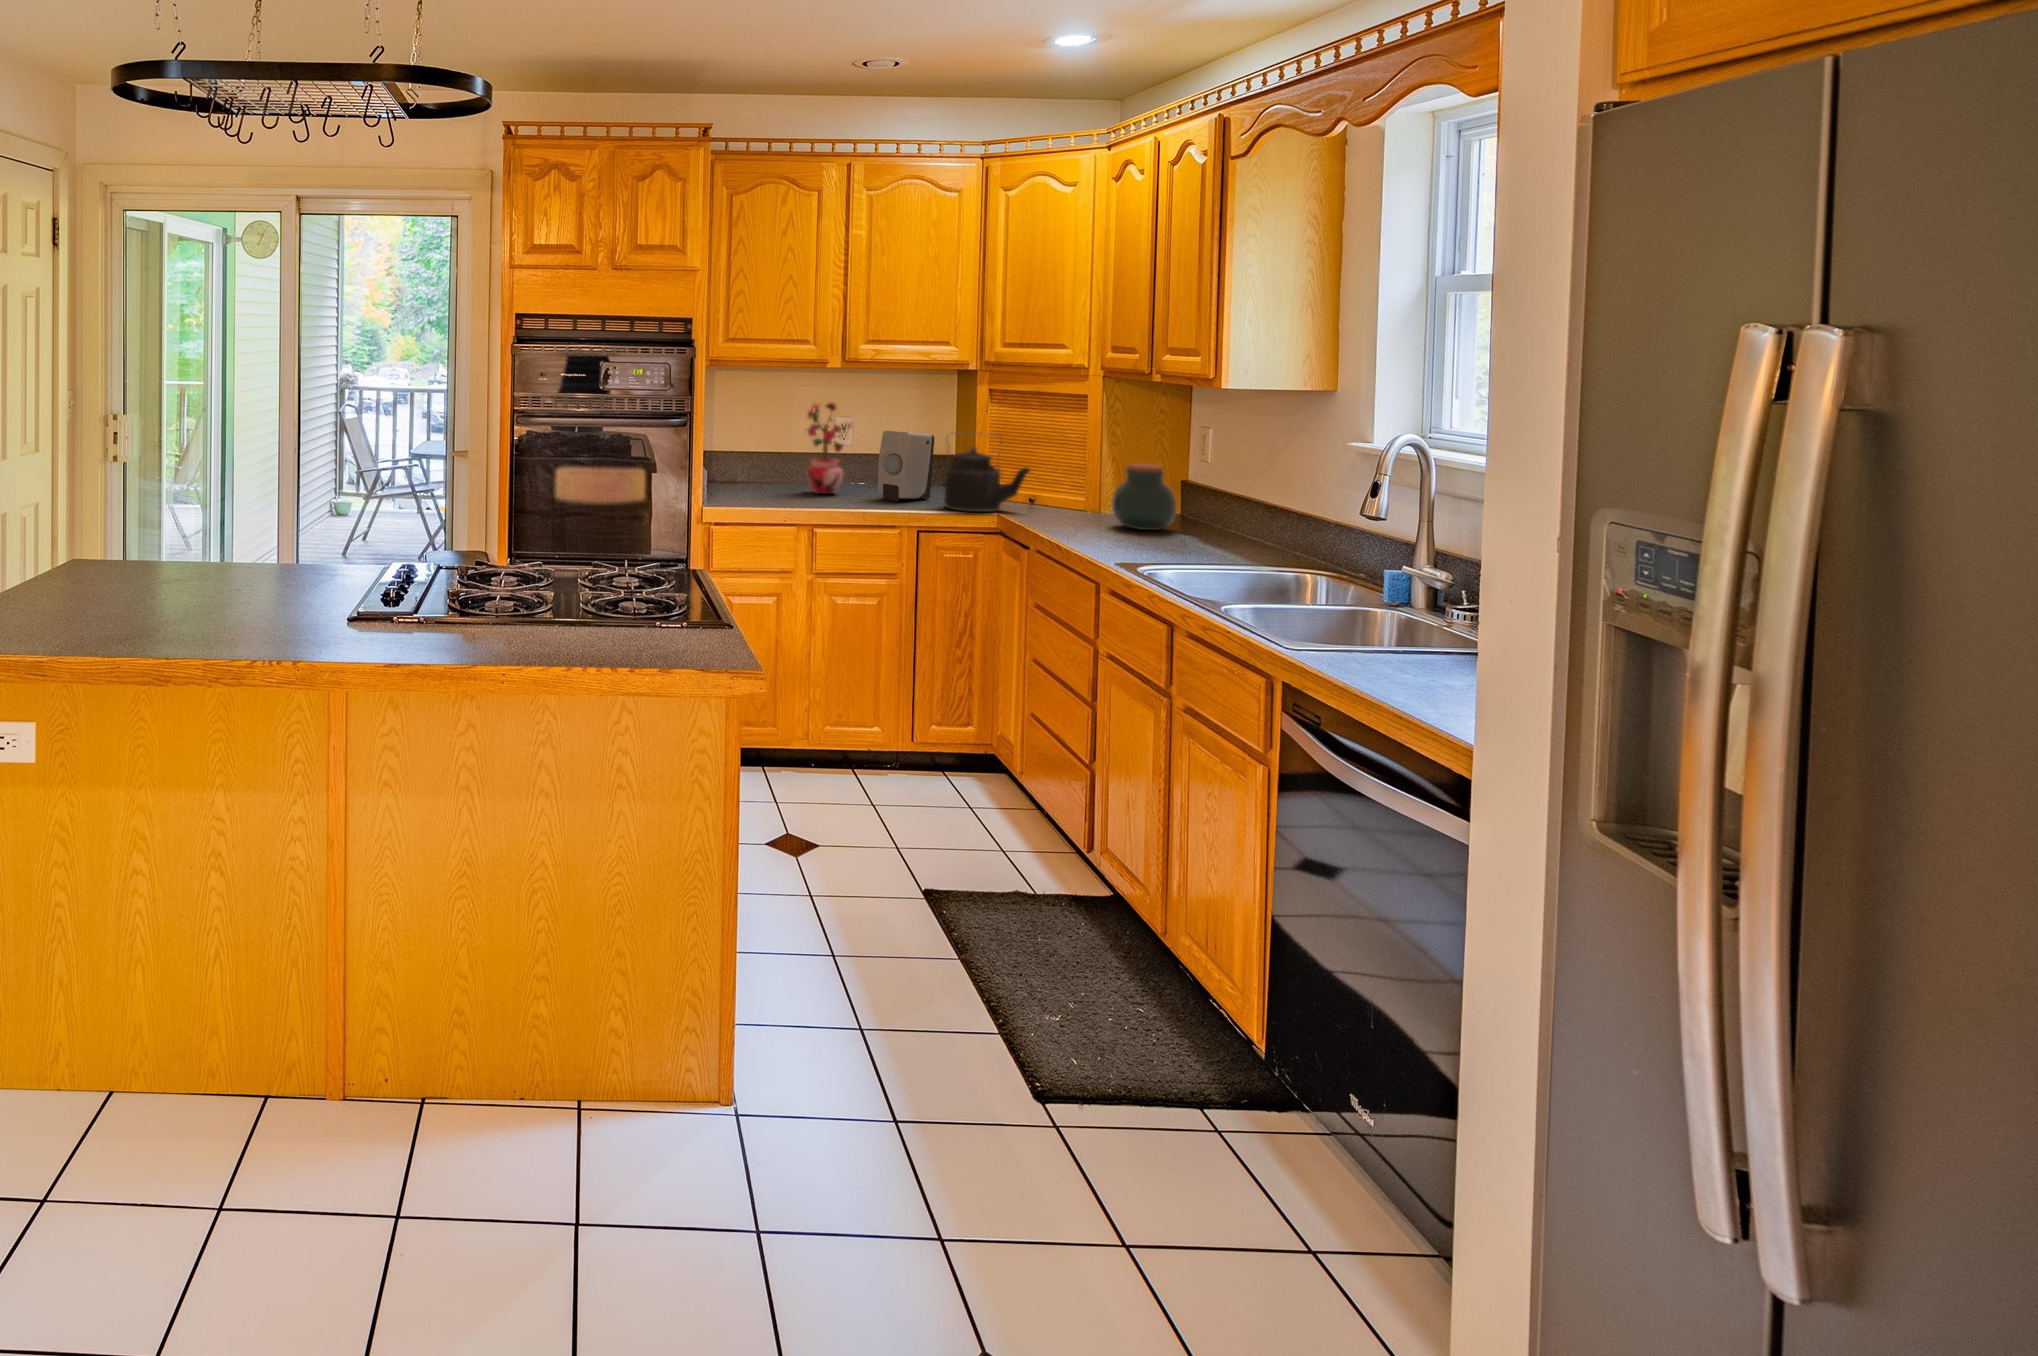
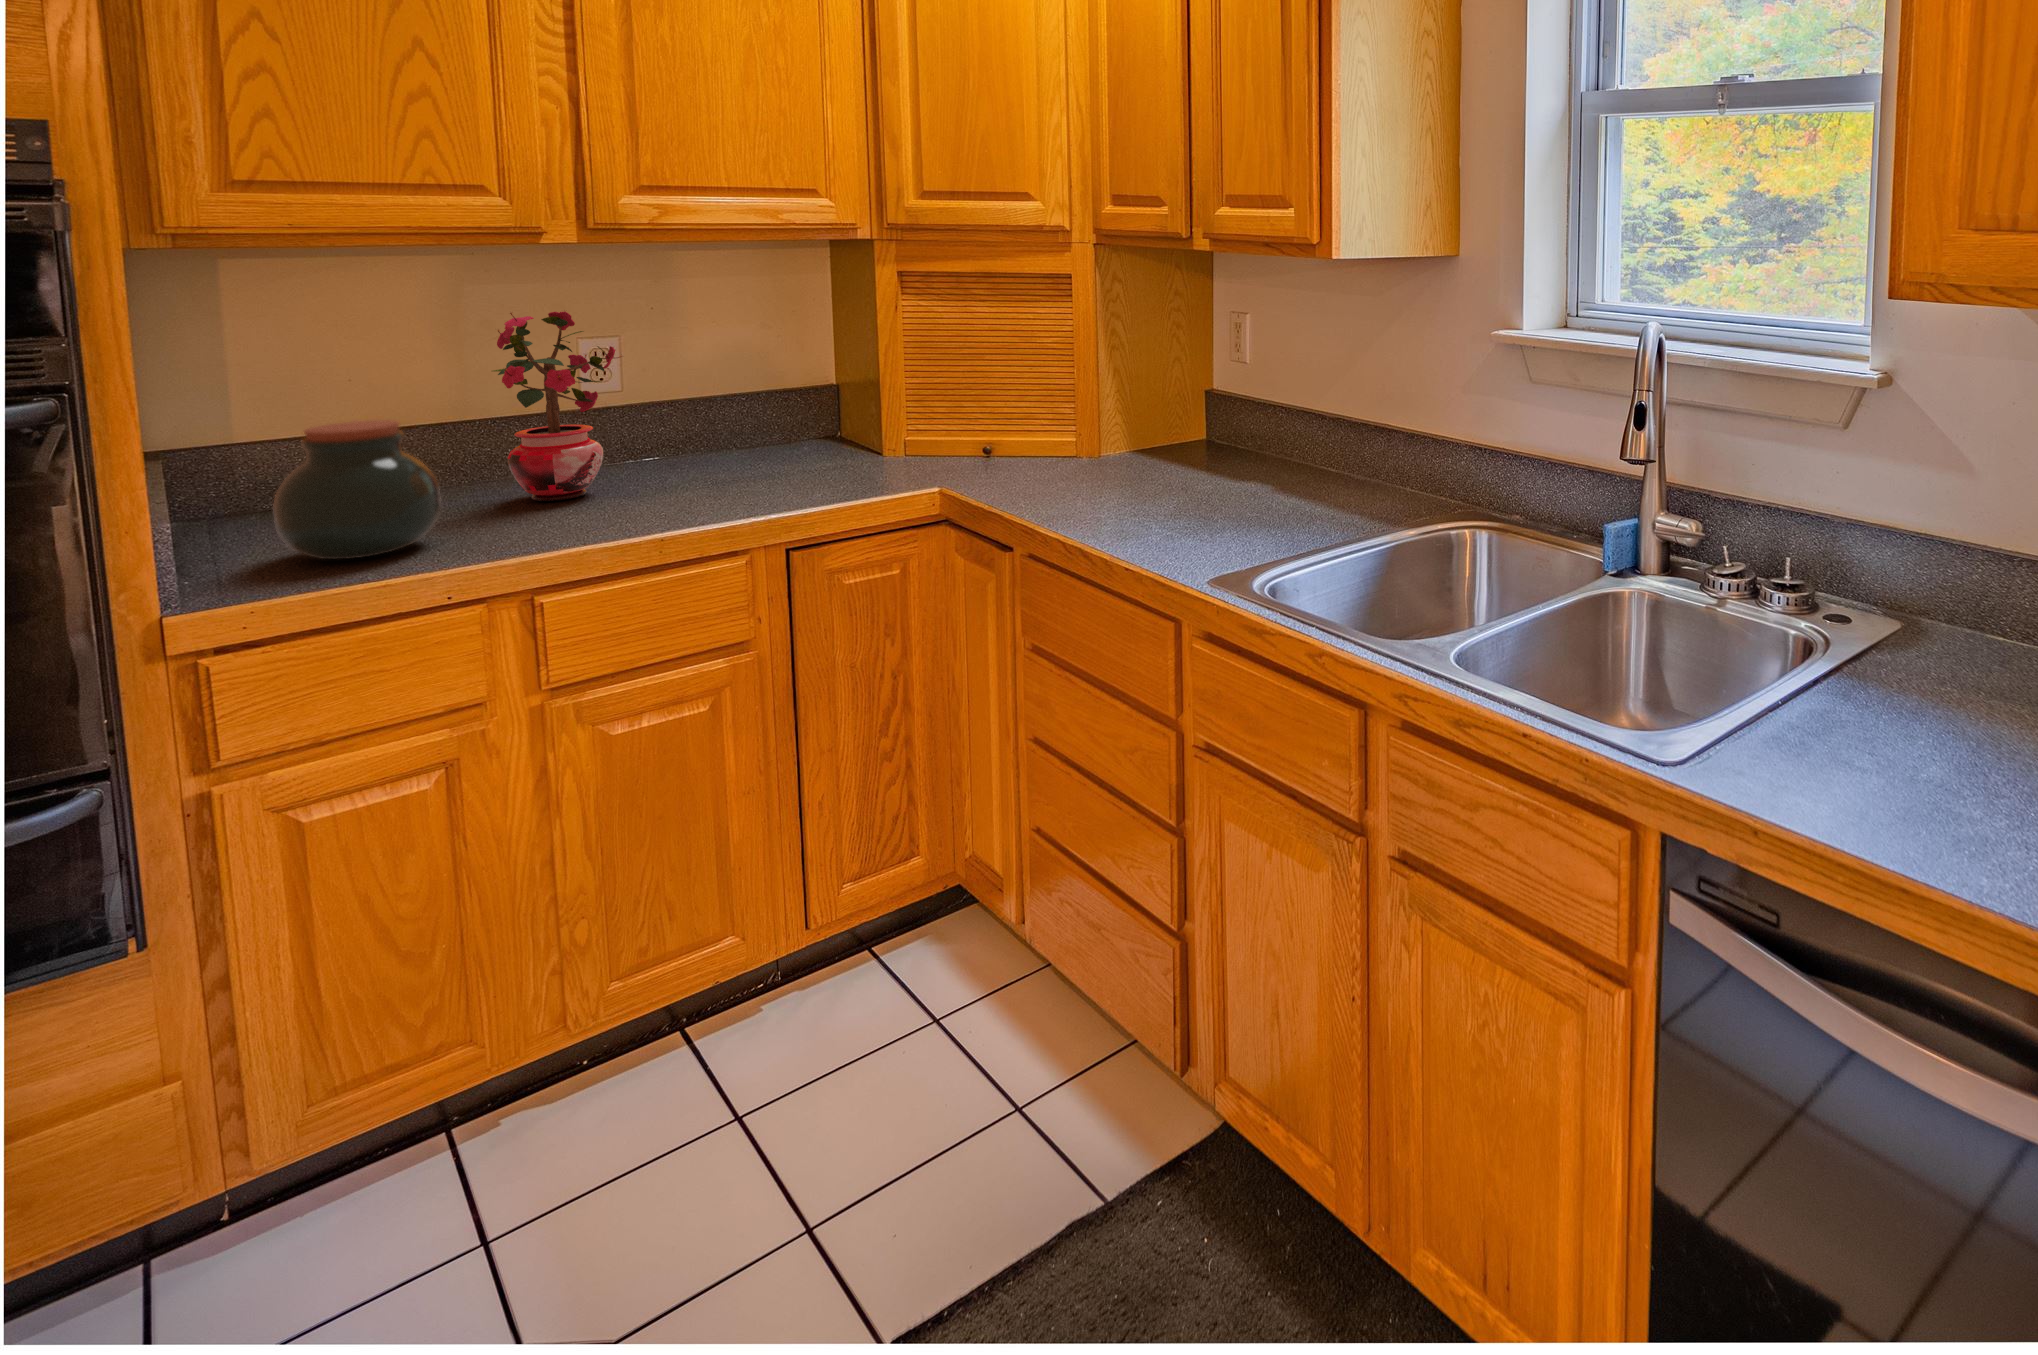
soap dispenser: present [878,431,934,501] -> none [685,357,801,491]
kettle: present [944,433,1030,512] -> none [828,349,991,494]
jar: present [1112,464,1176,530] -> present [274,420,441,559]

